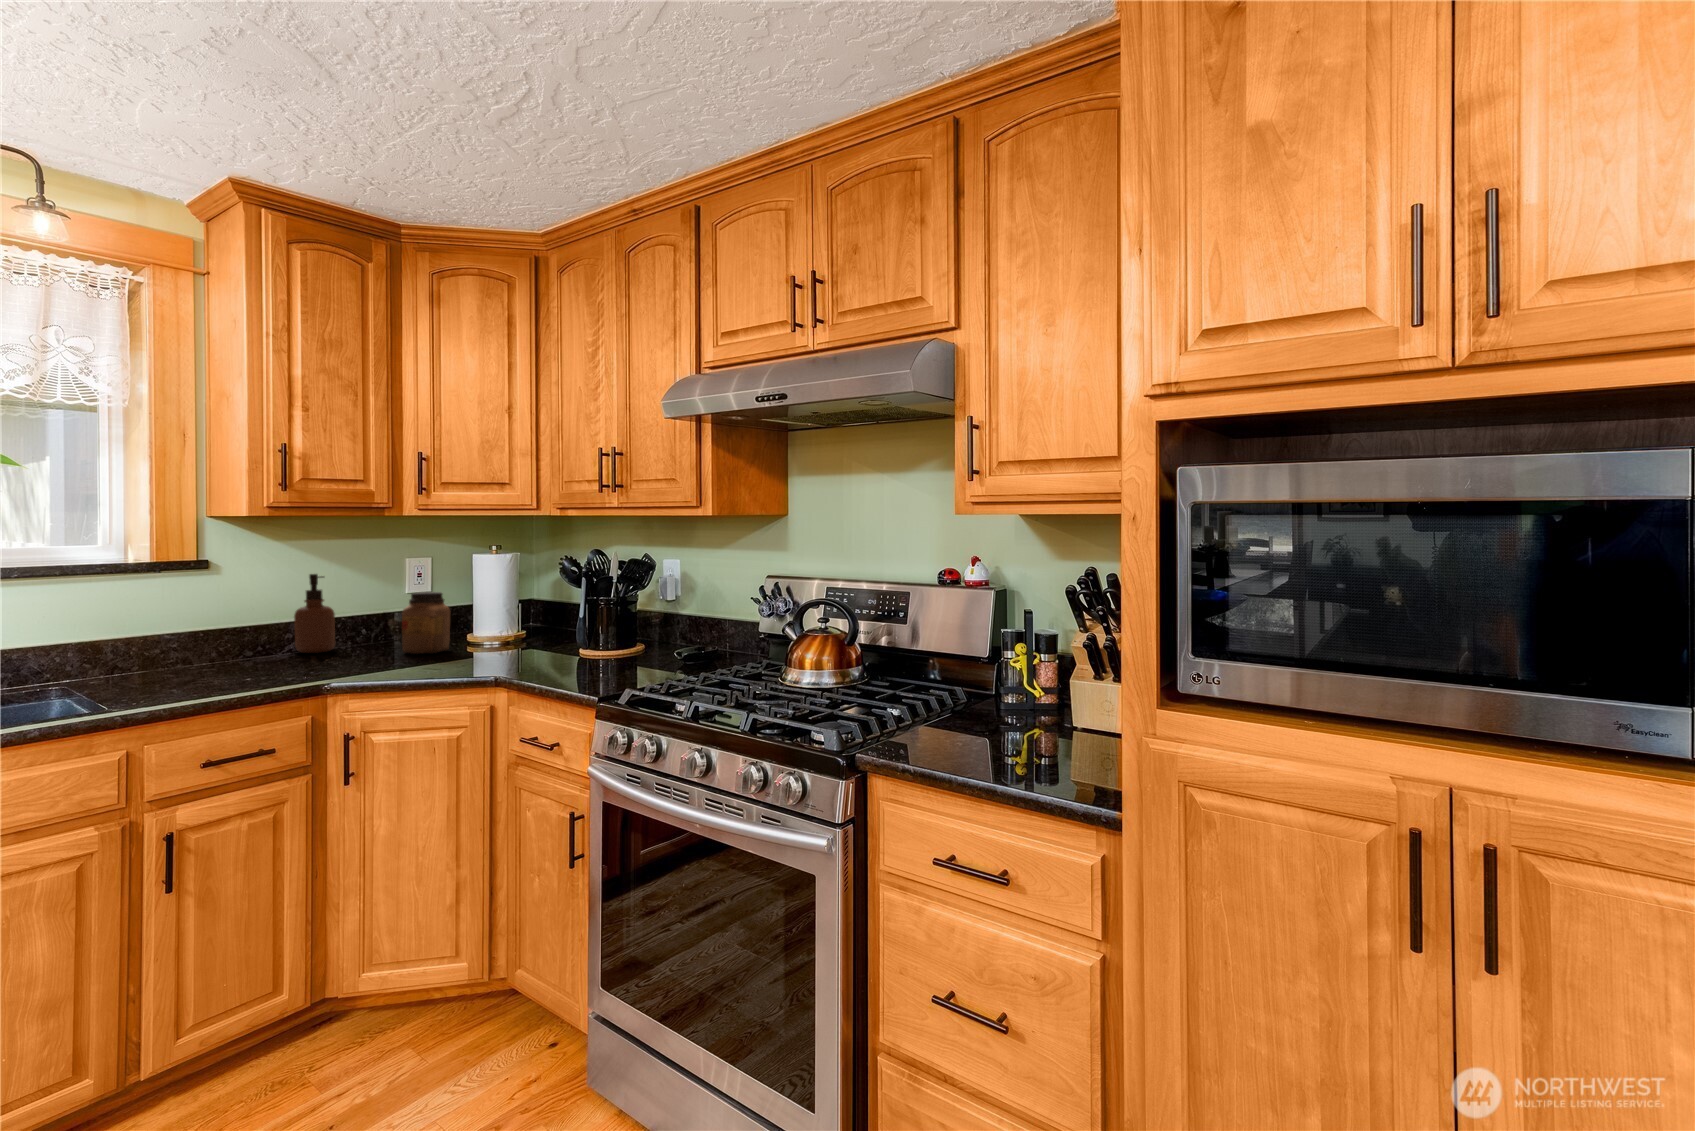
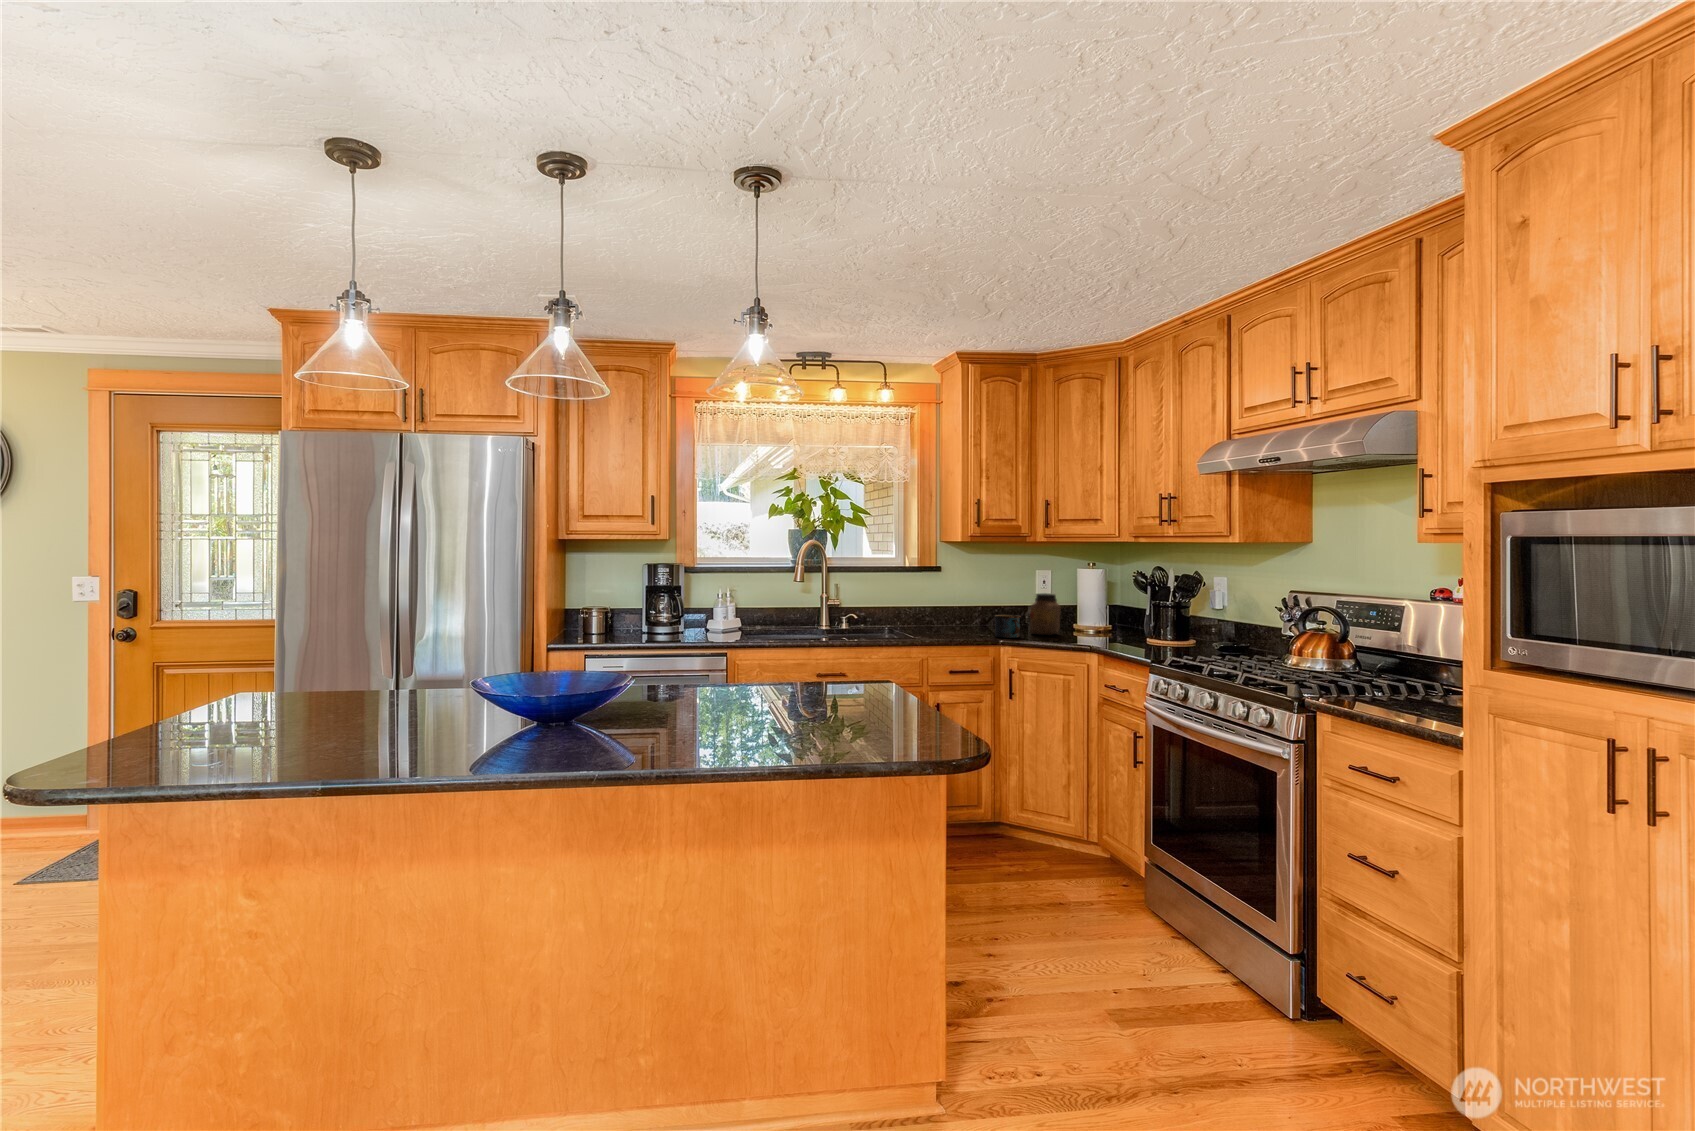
soap dispenser: present [294,574,335,653] -> none [970,579,992,629]
mug: none [338,627,386,665] -> present [994,615,1021,638]

